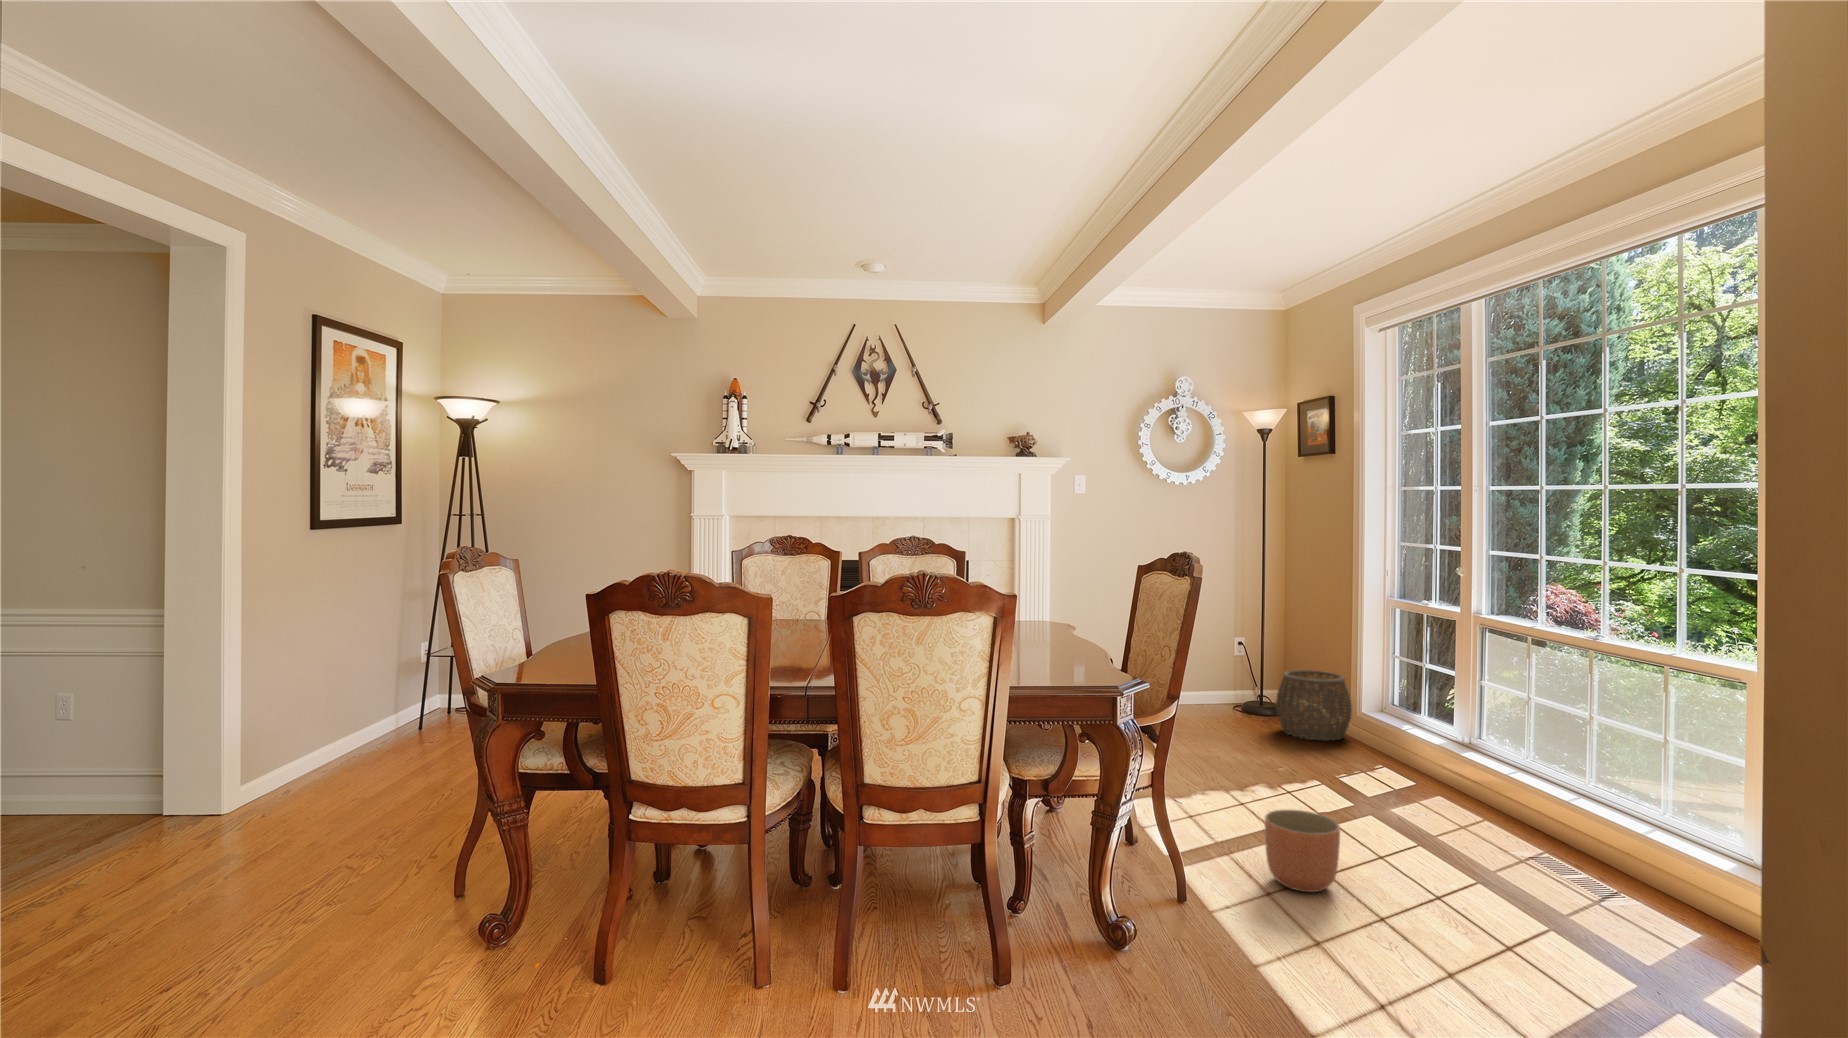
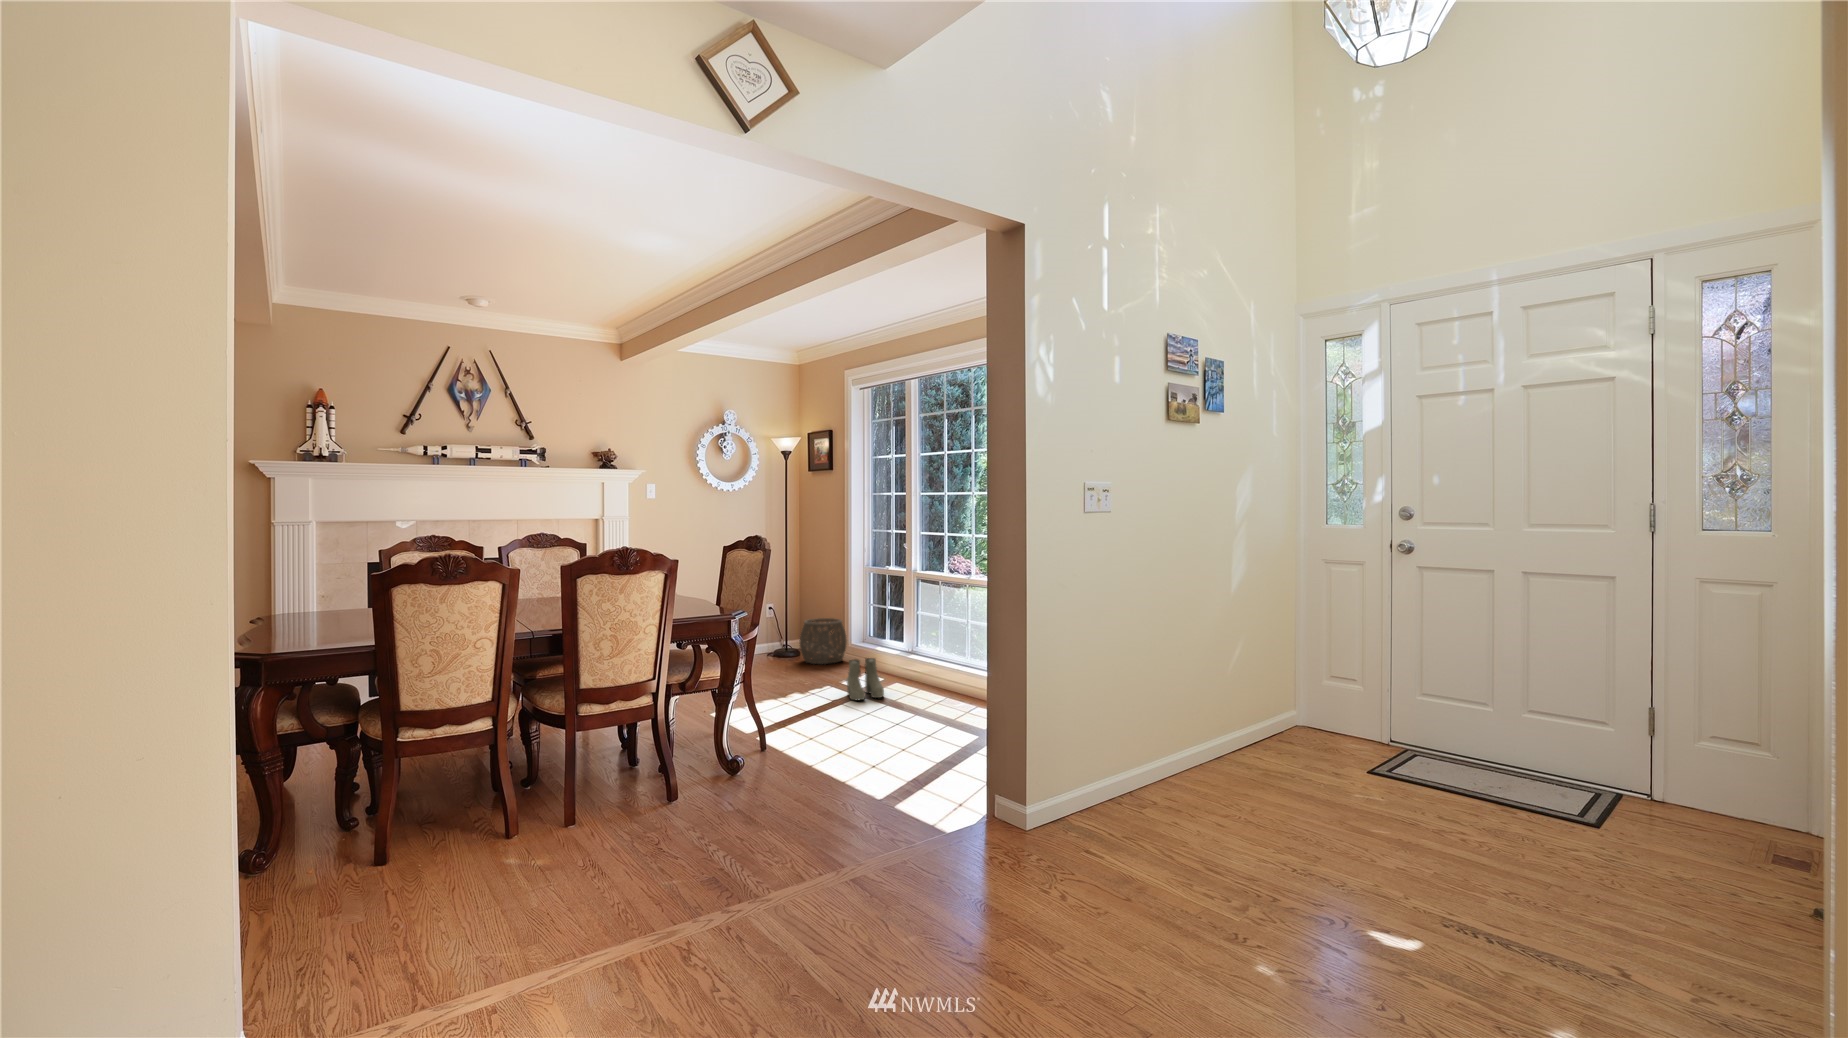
boots: none [1343,754,1412,828] -> present [847,658,884,700]
planter: present [1265,809,1340,892] -> none [808,689,849,733]

